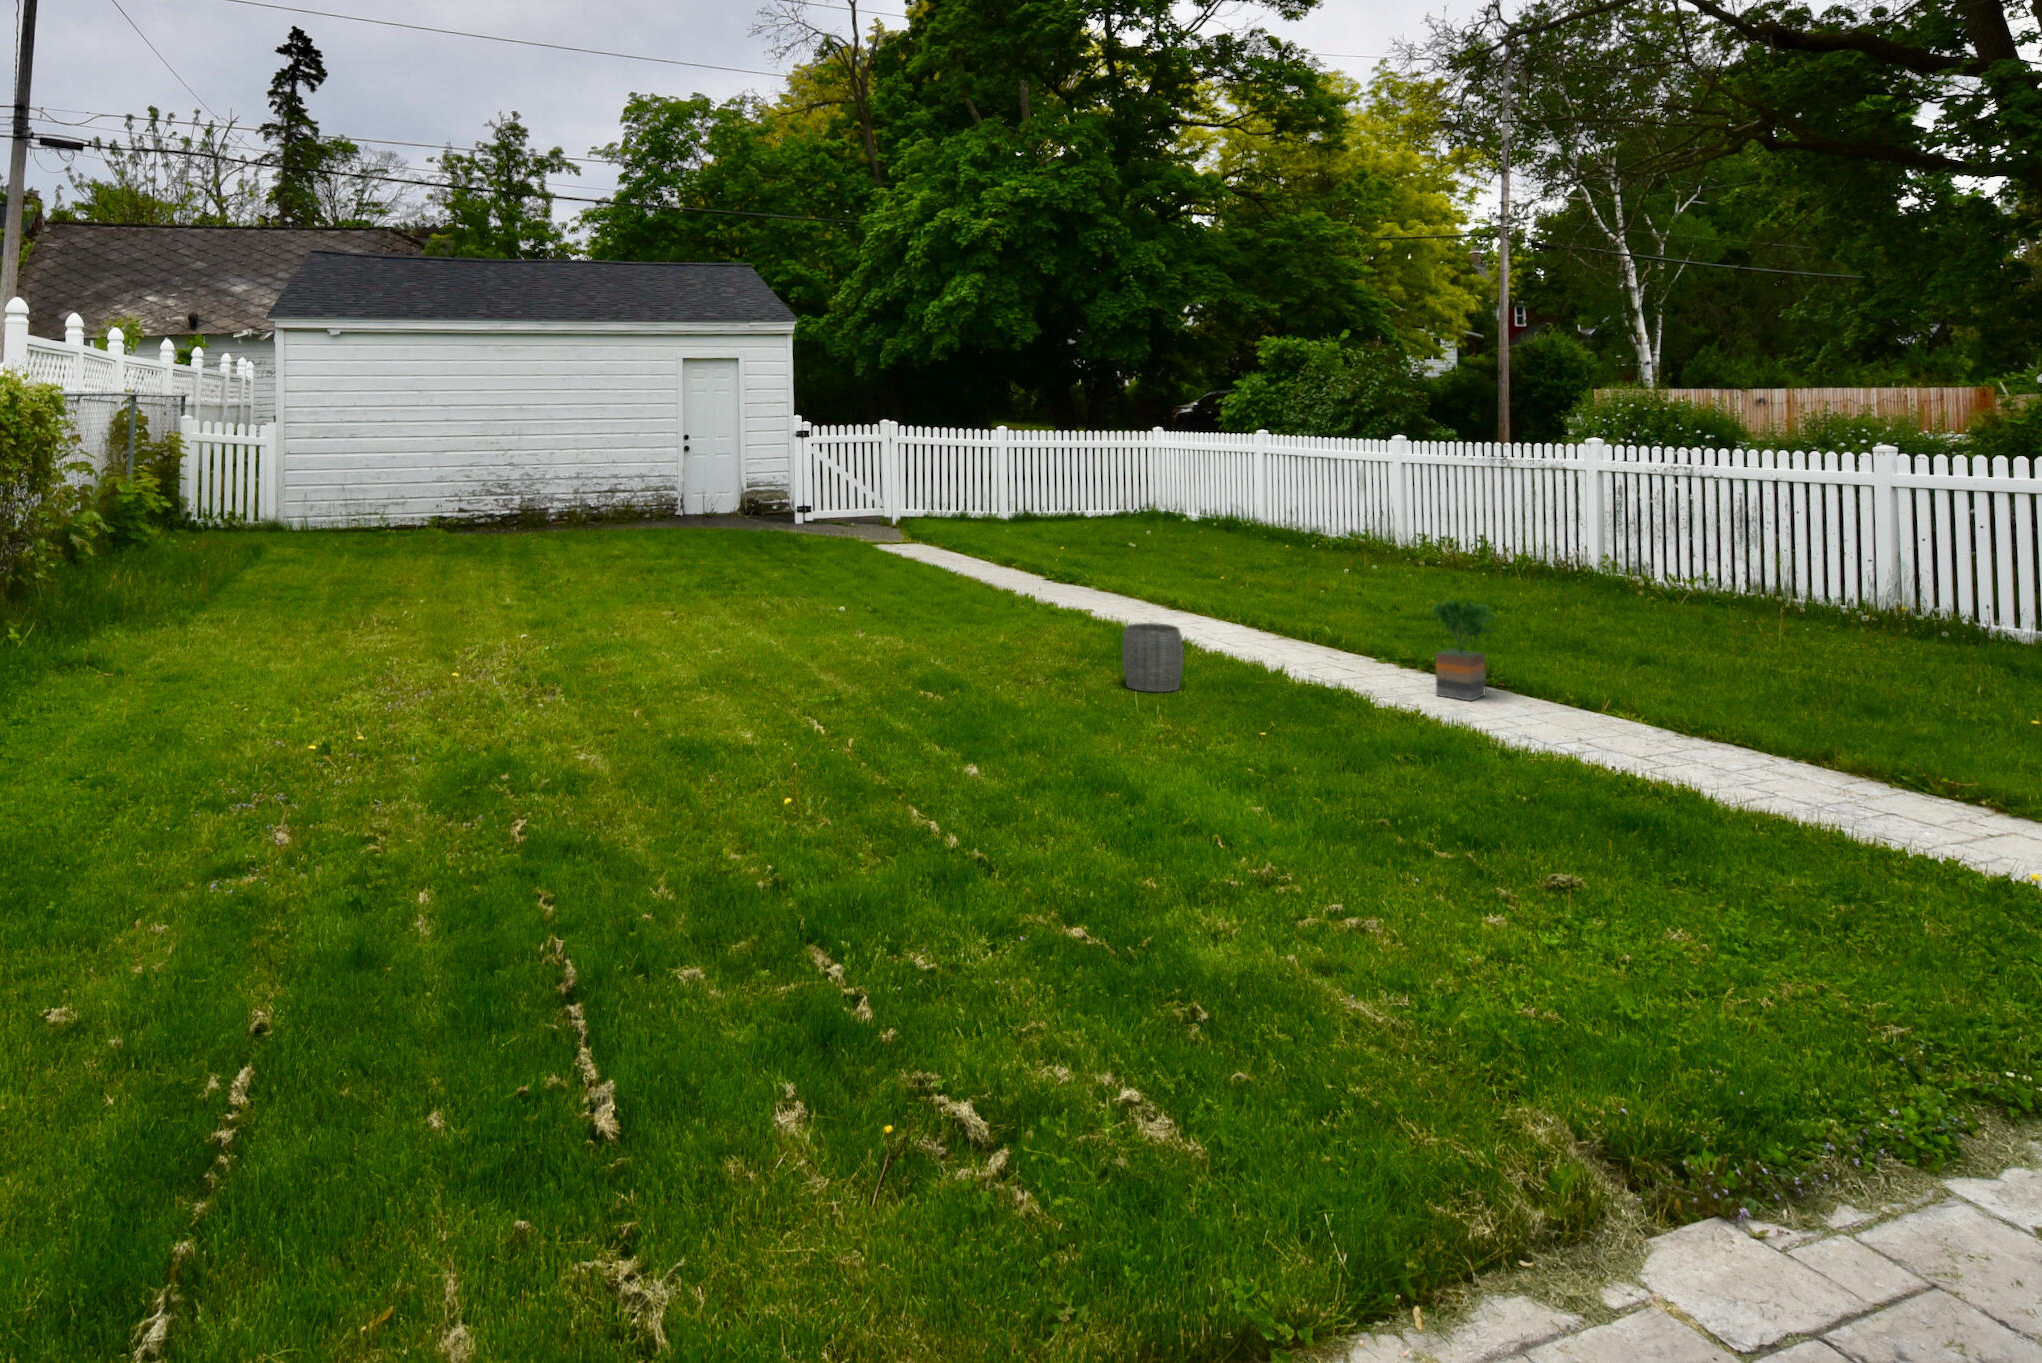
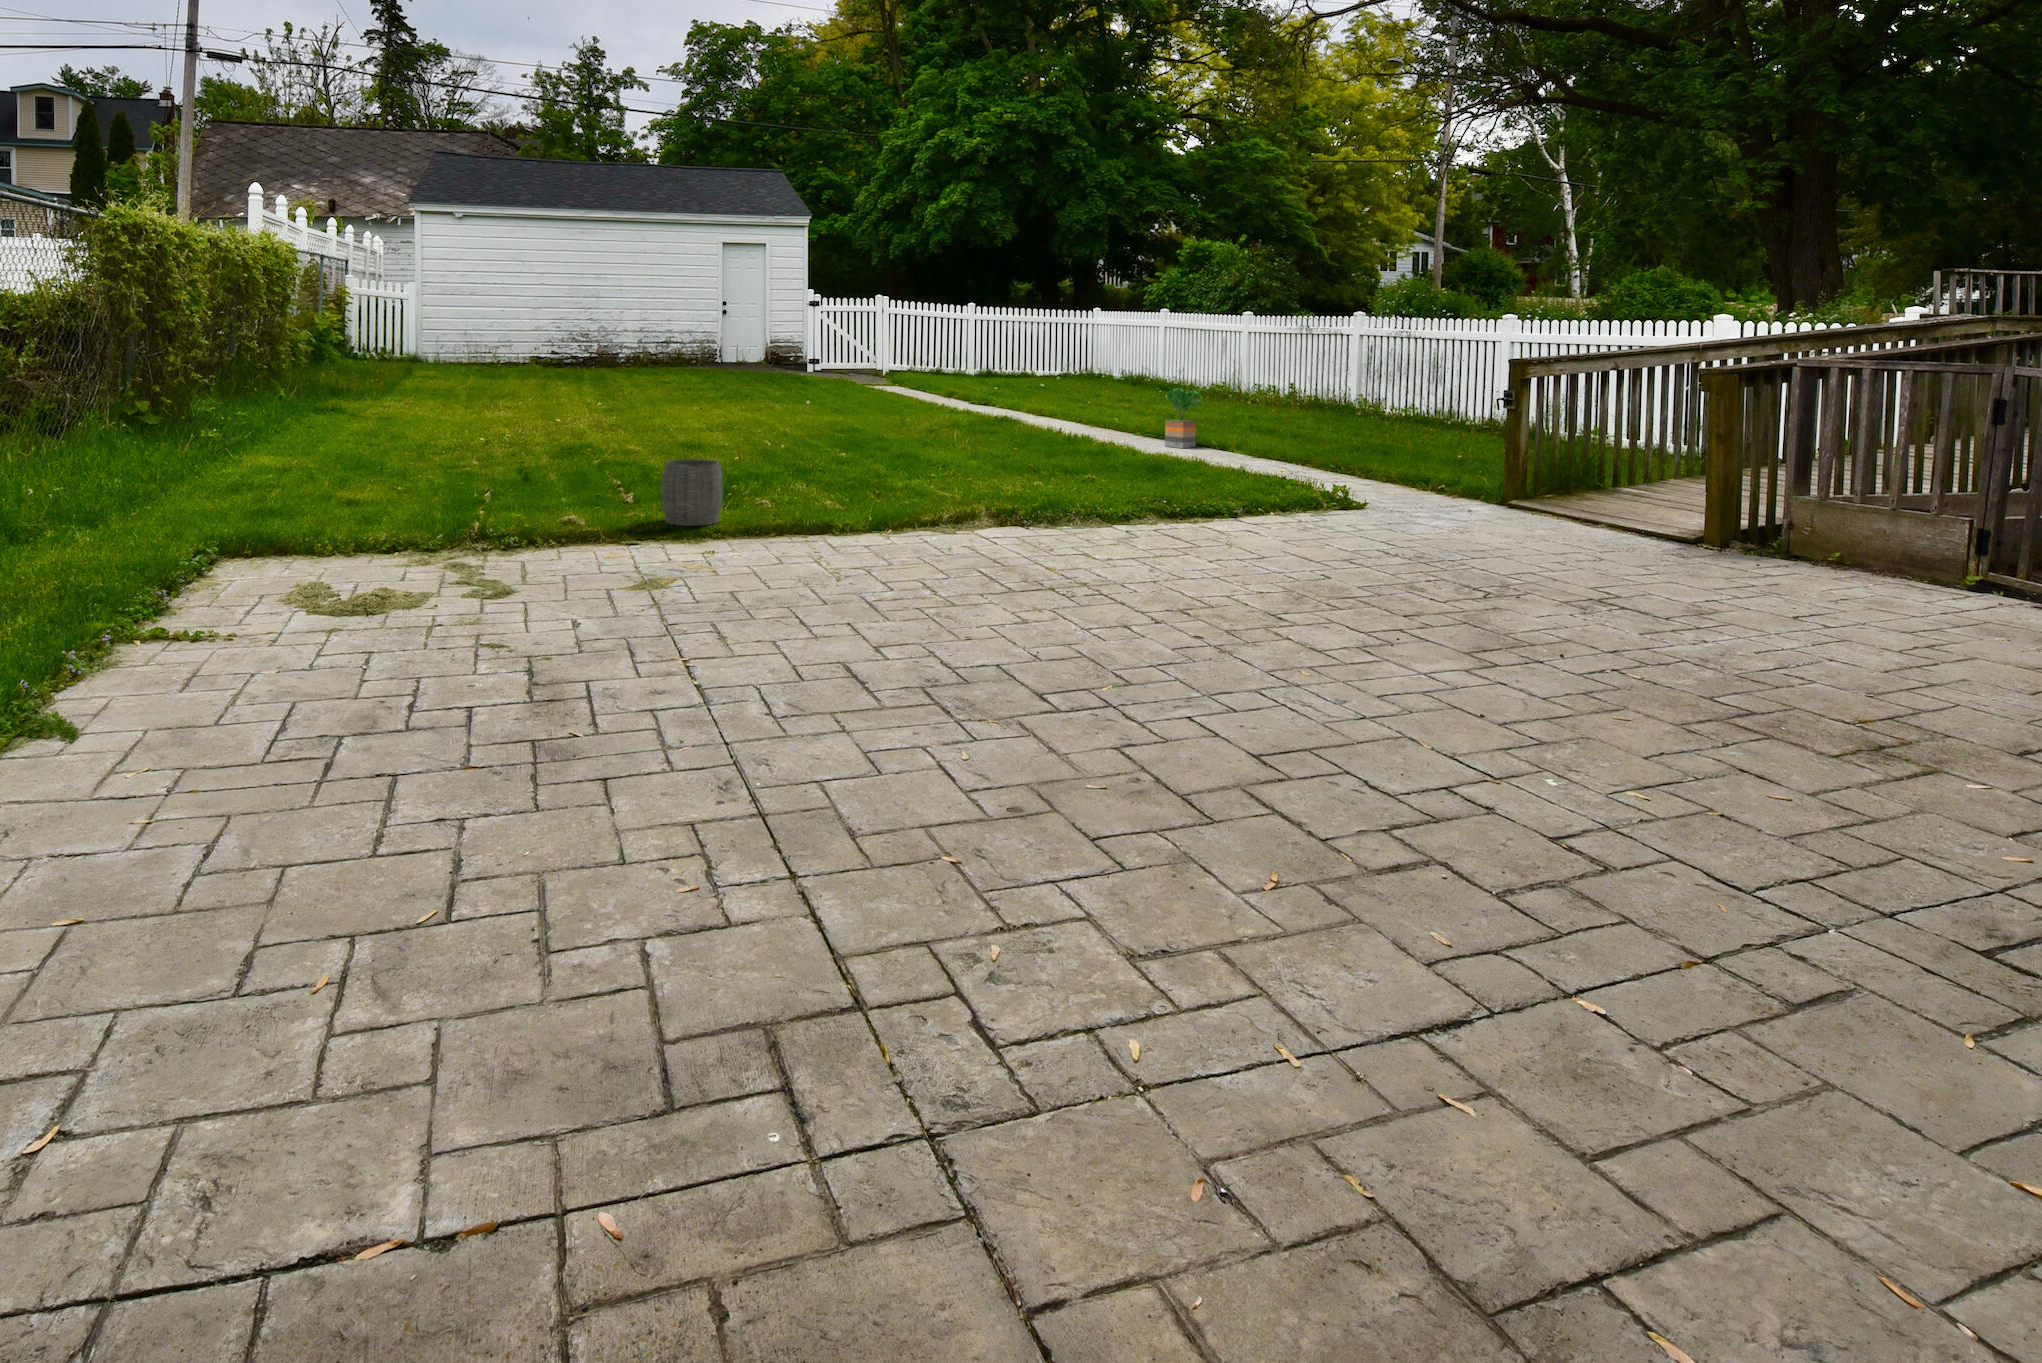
woven basket: present [1123,623,1183,692] -> present [662,459,723,526]

